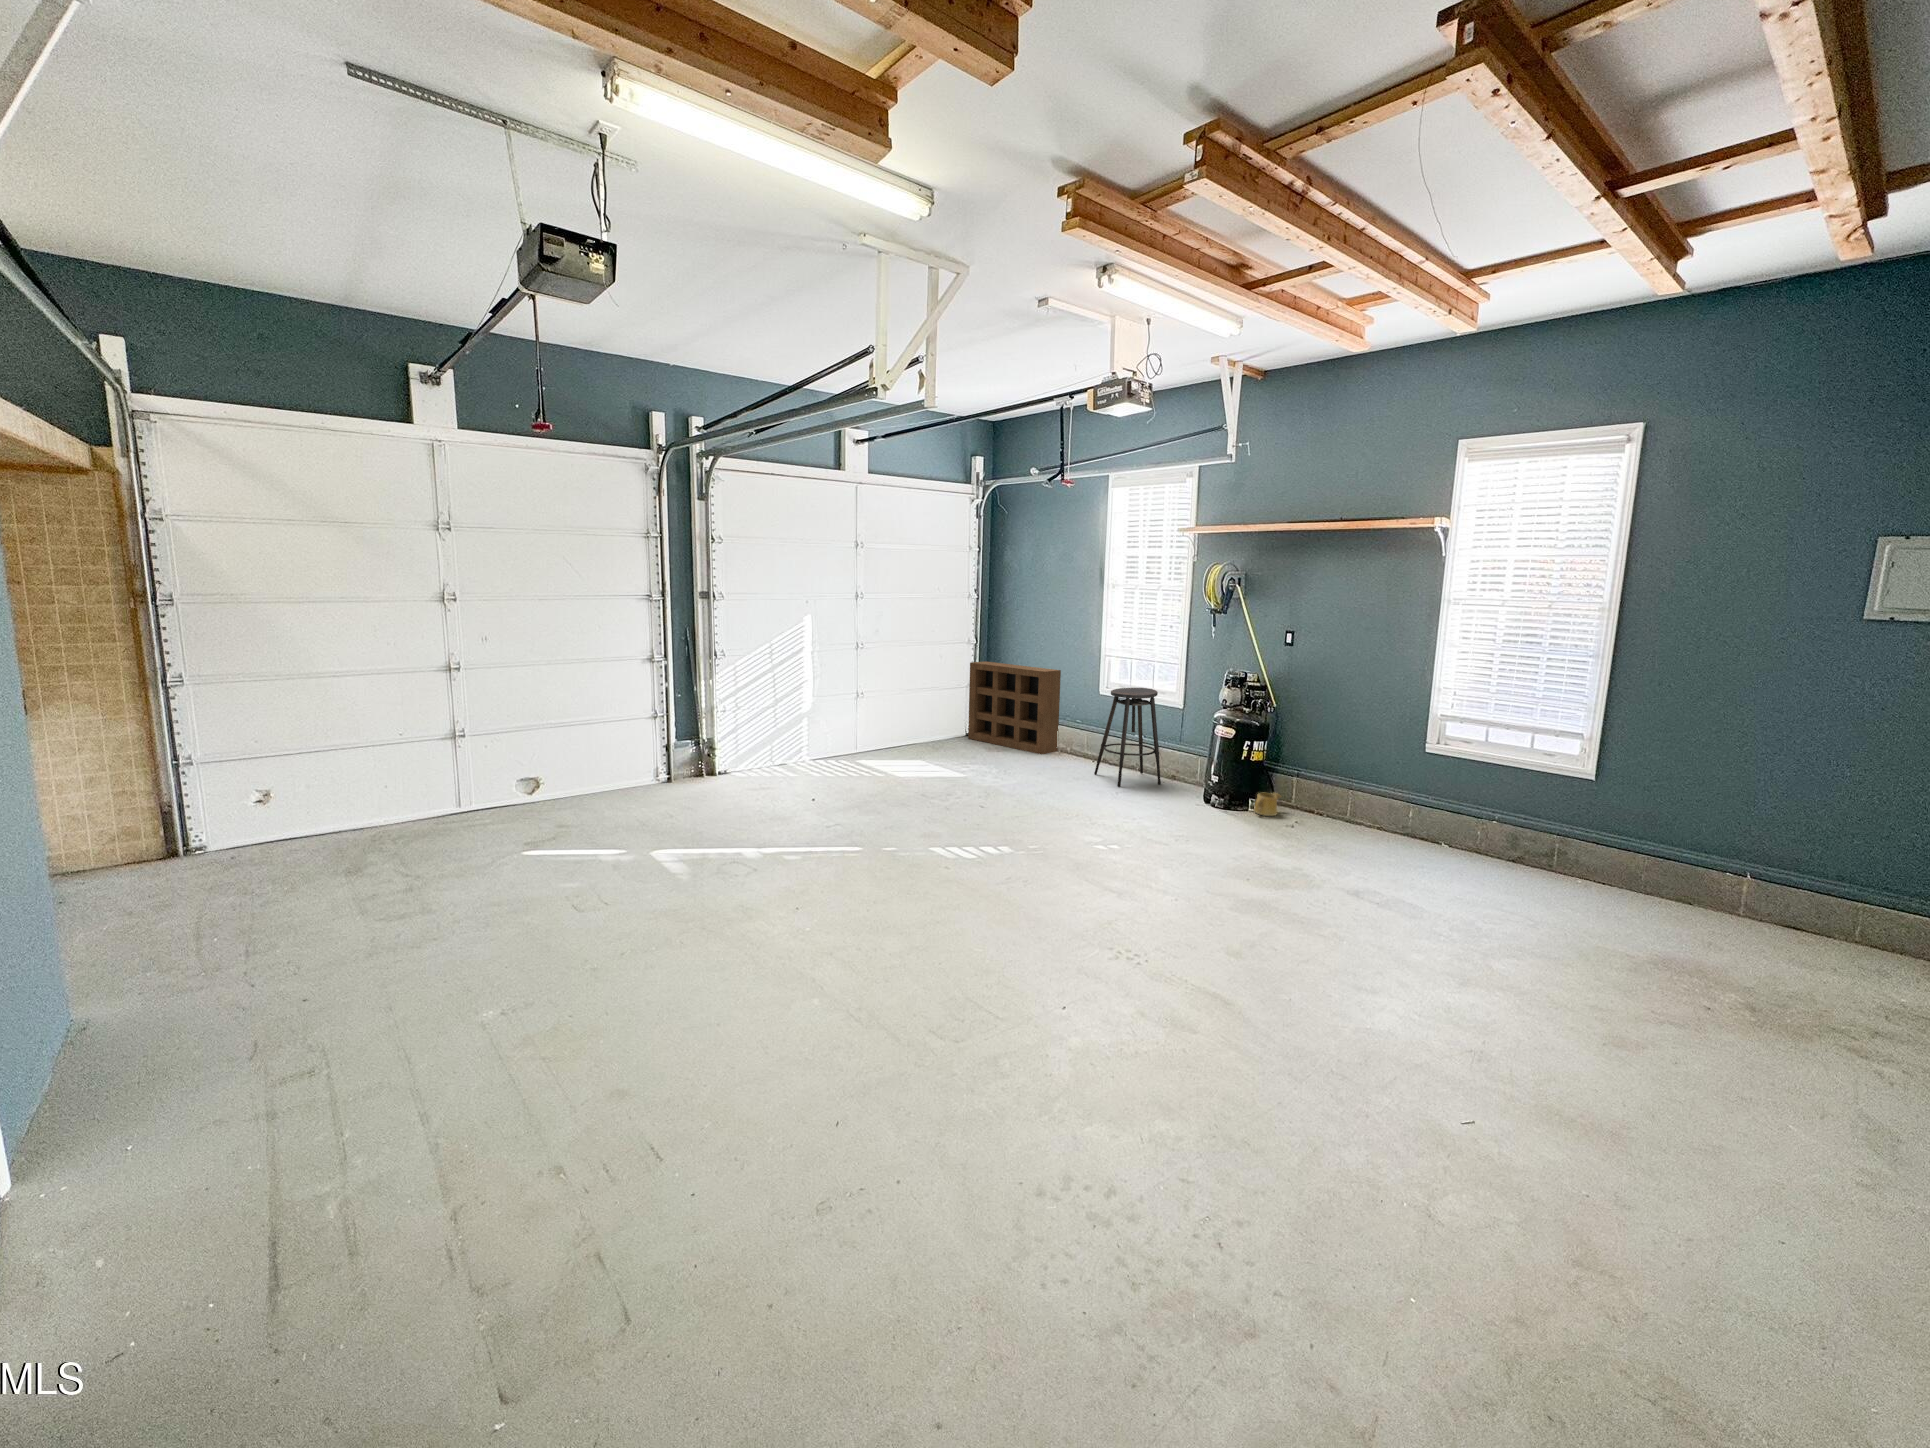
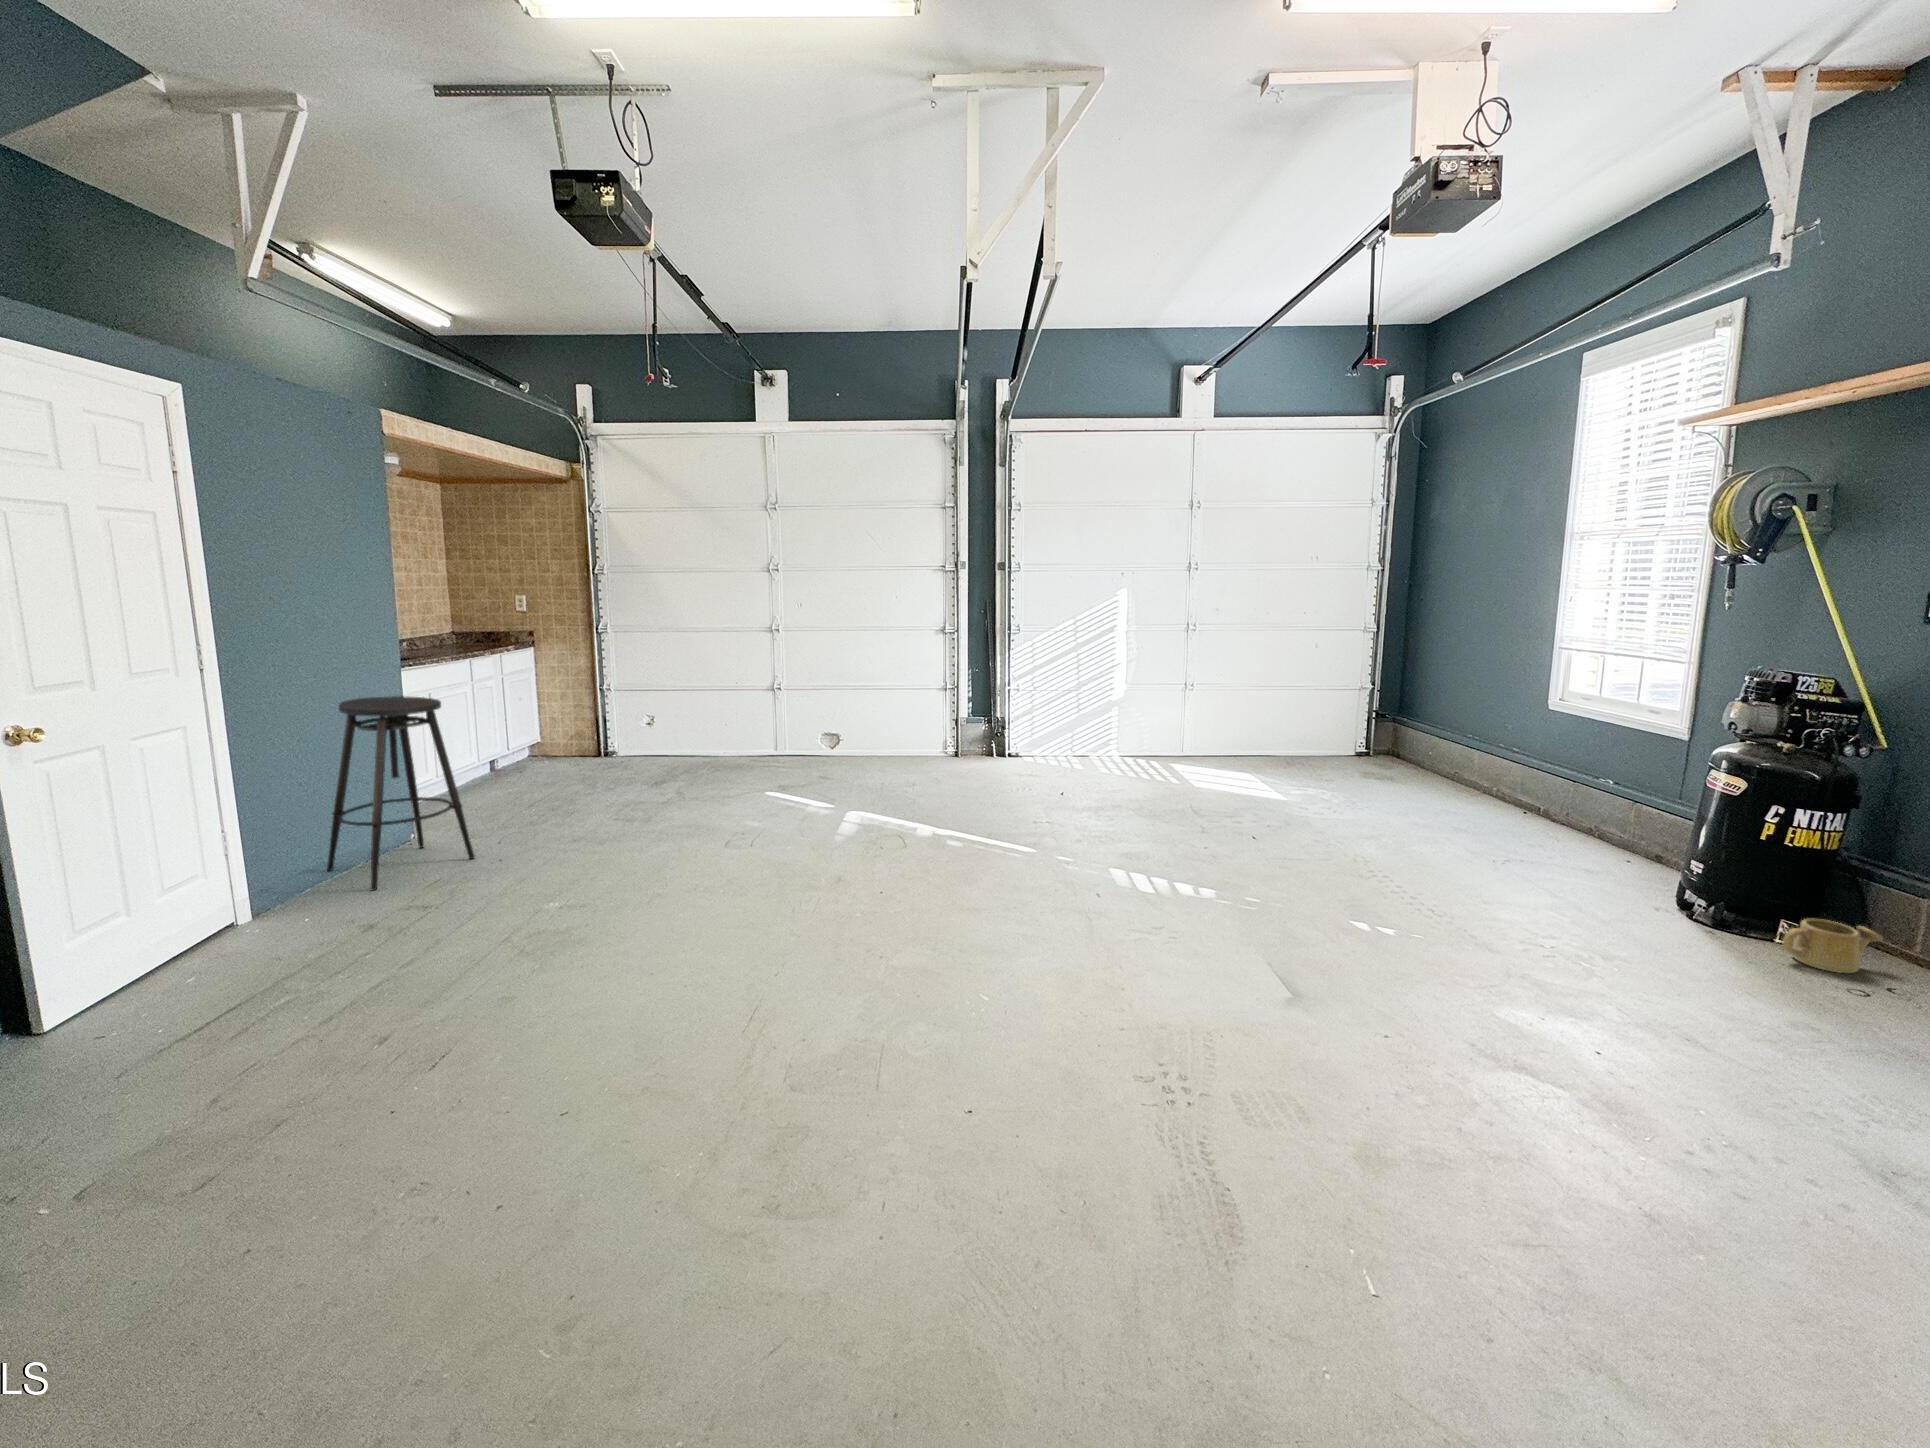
shelving unit: present [968,661,1061,754] -> none [1355,656,1492,793]
stool: present [1094,688,1161,787] -> present [327,696,475,890]

